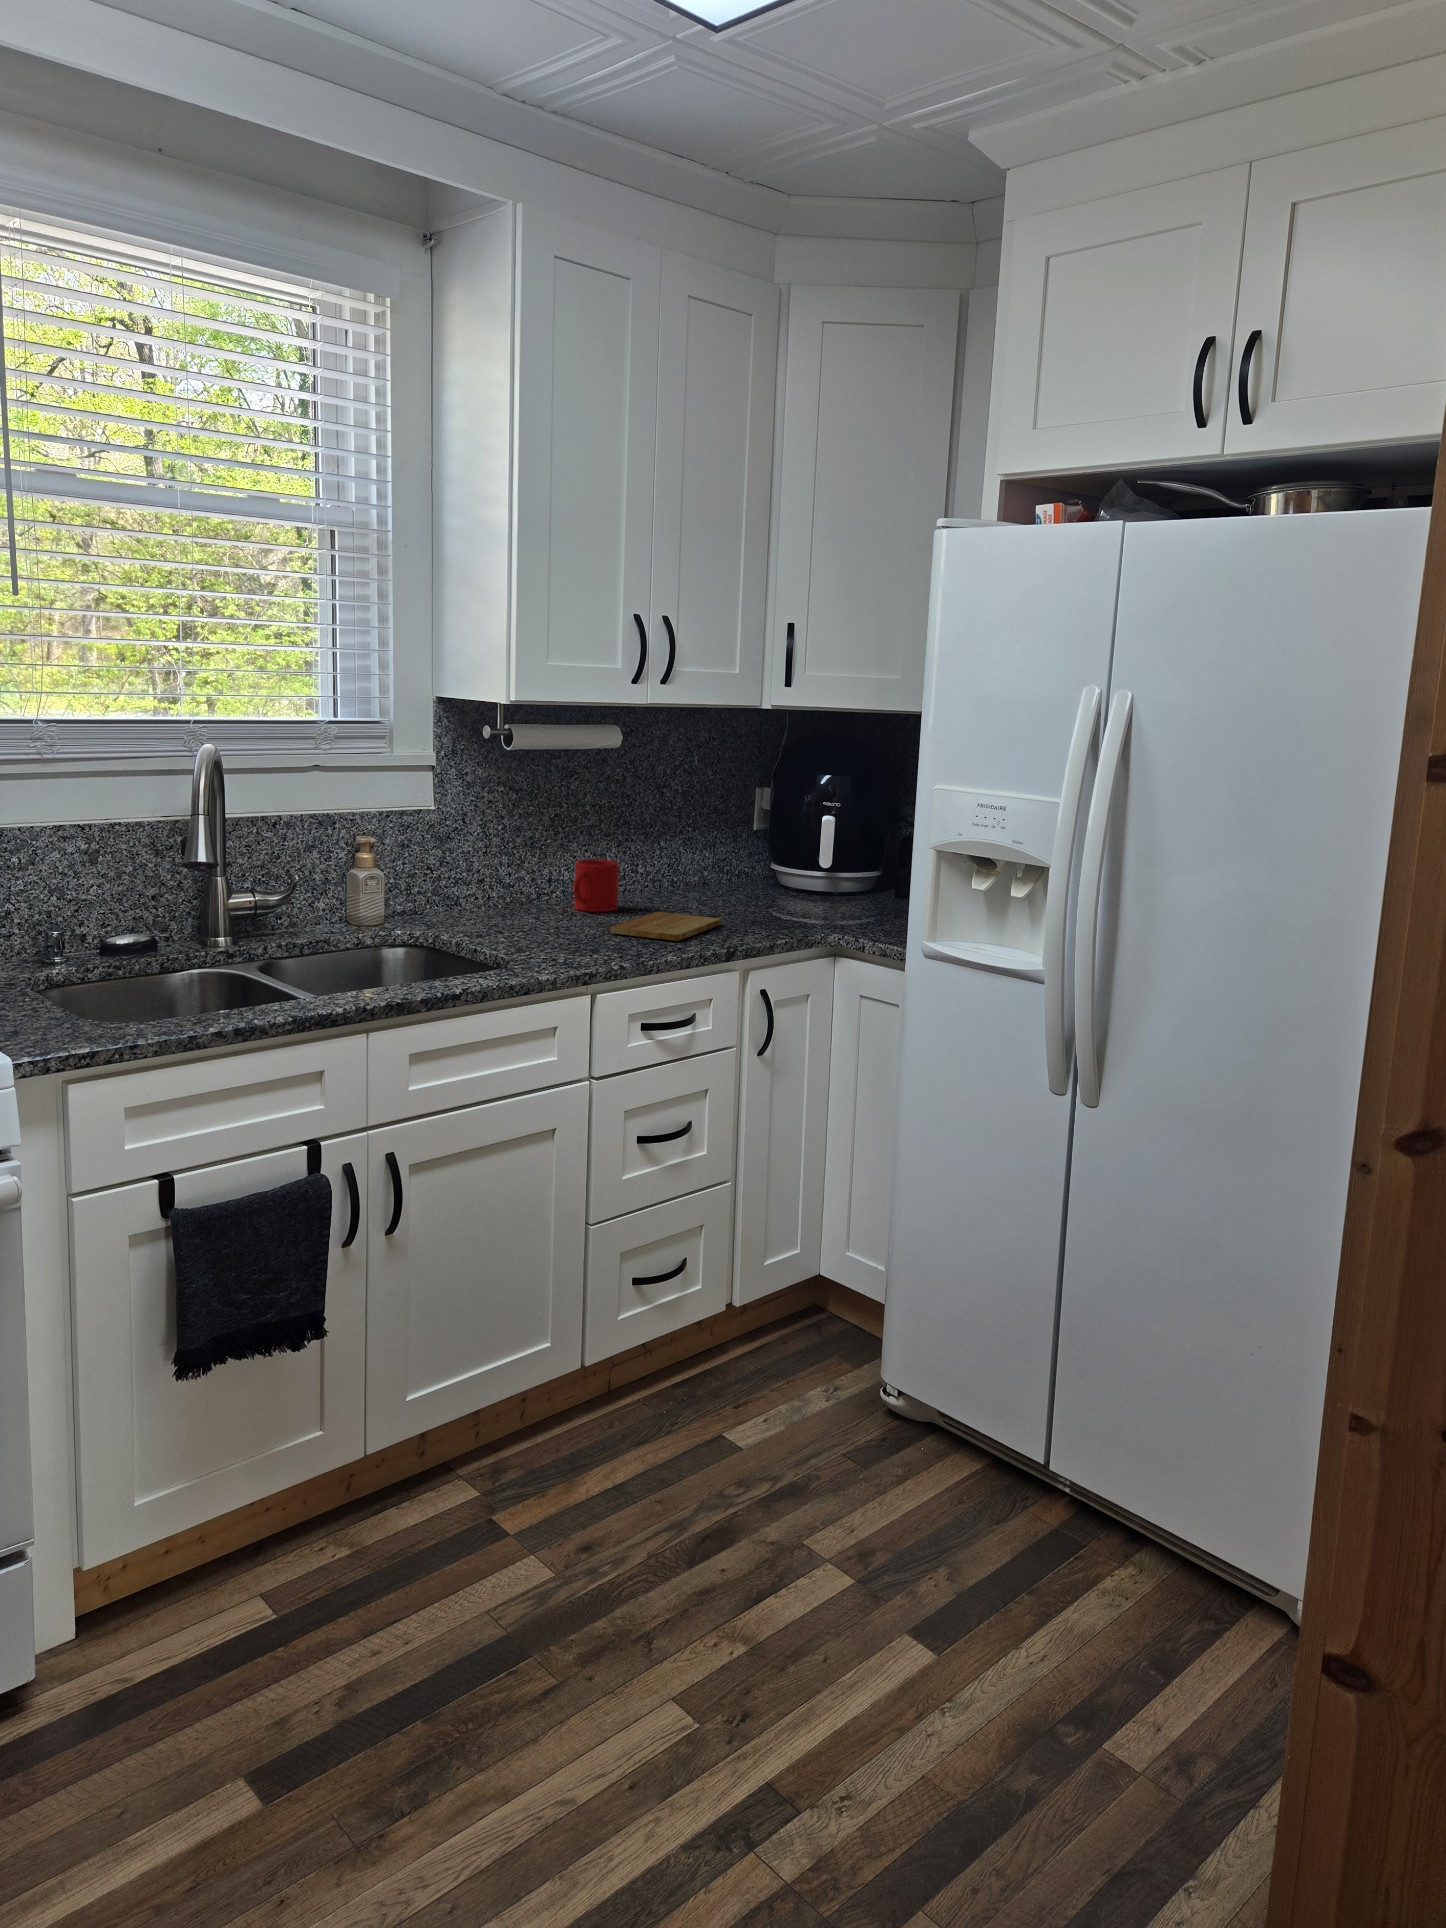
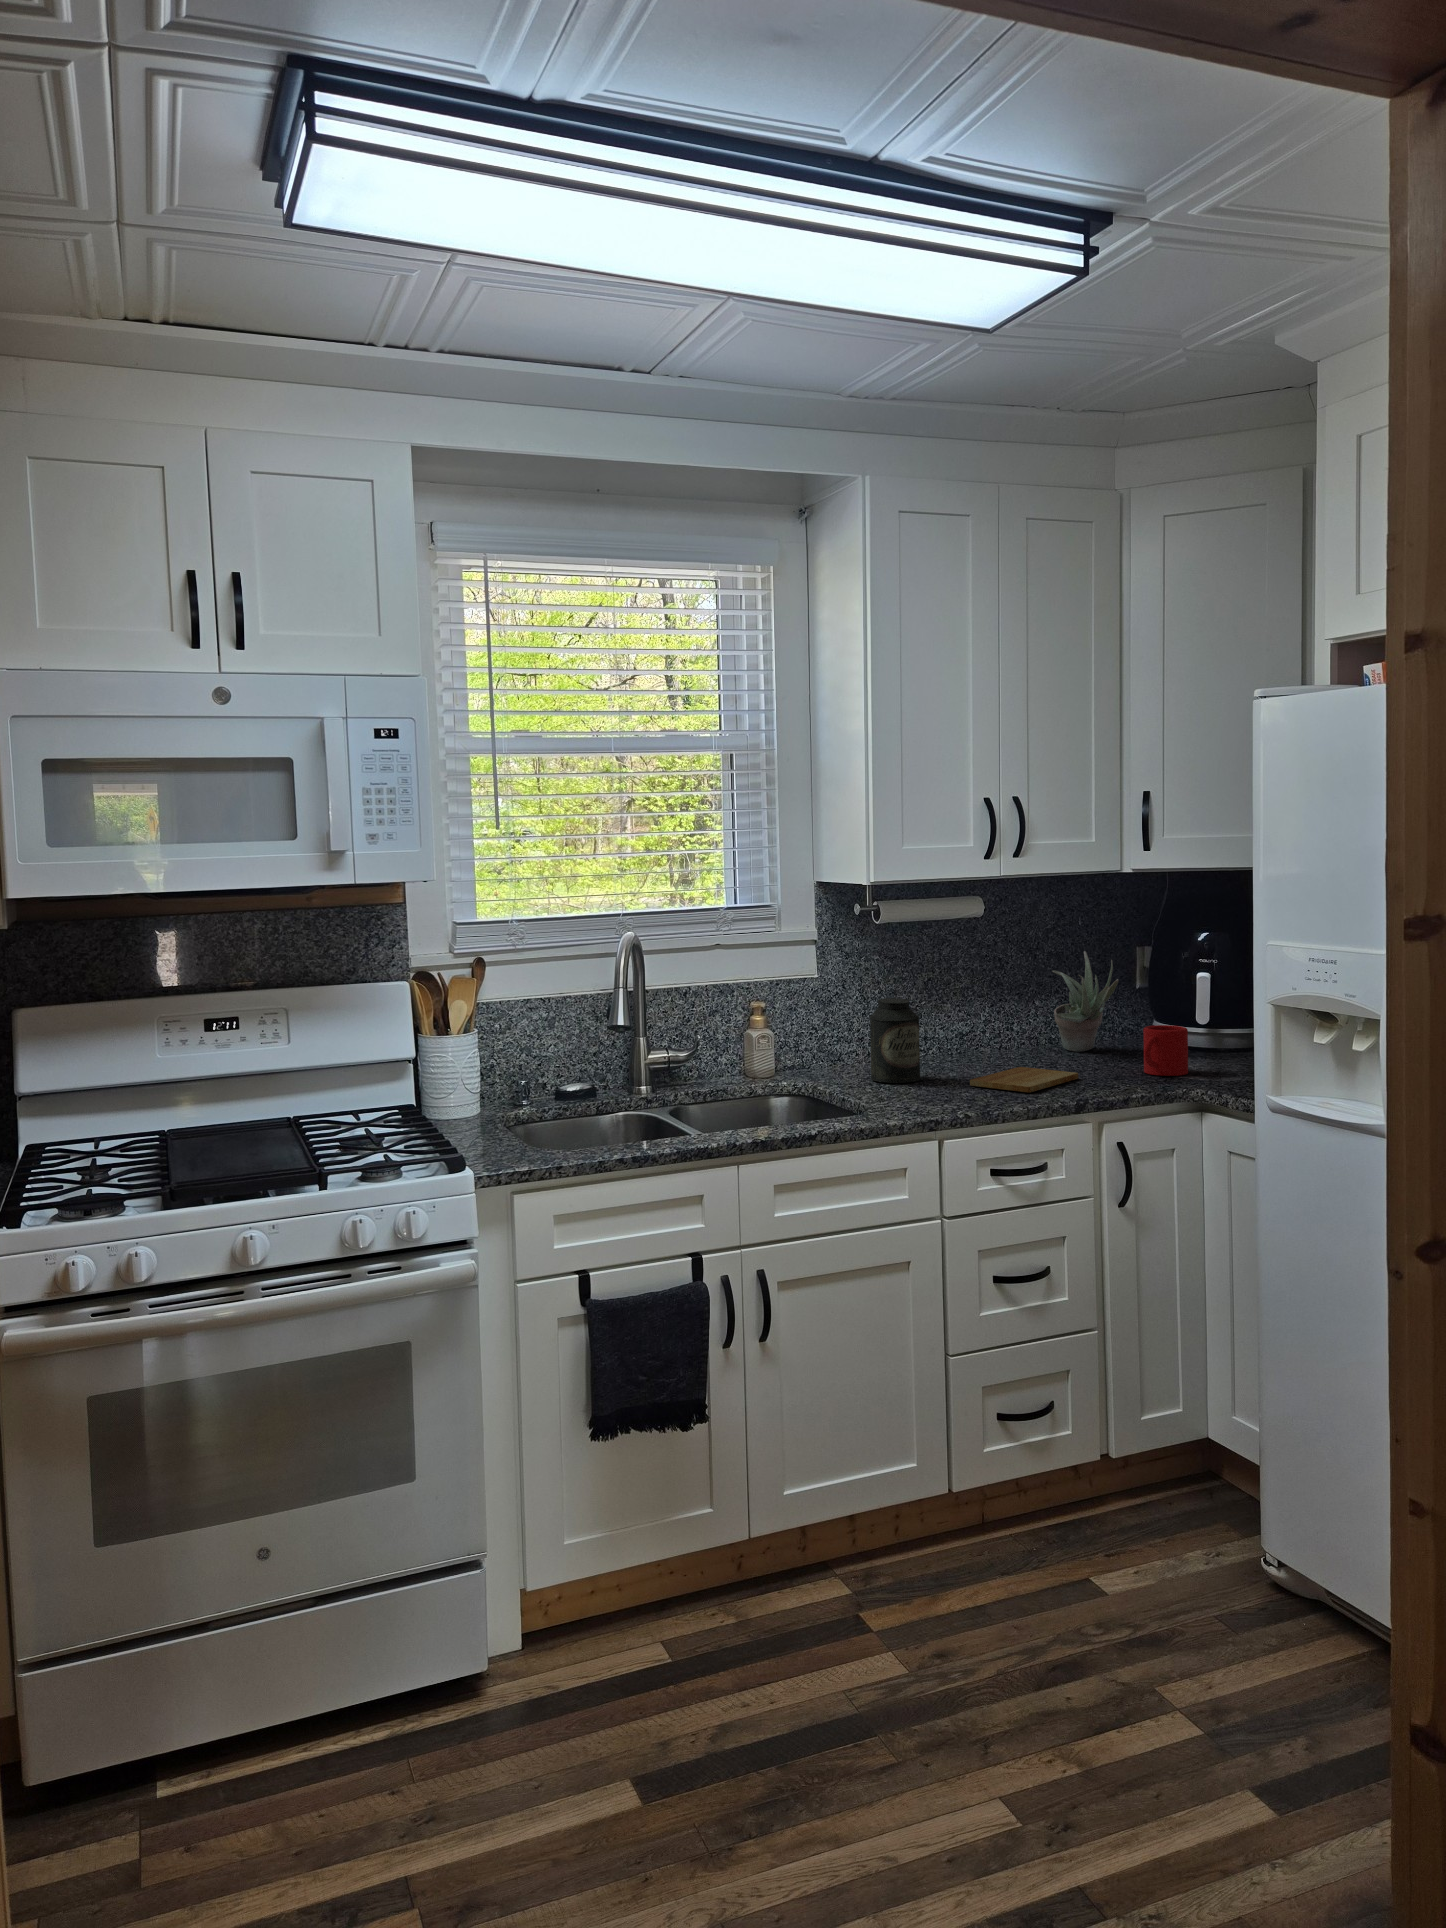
succulent plant: none [683,788,753,895] -> present [1052,951,1119,1052]
canister: none [497,834,554,930] -> present [870,998,920,1083]
mug: present [573,859,619,912] -> present [1144,1025,1188,1076]

